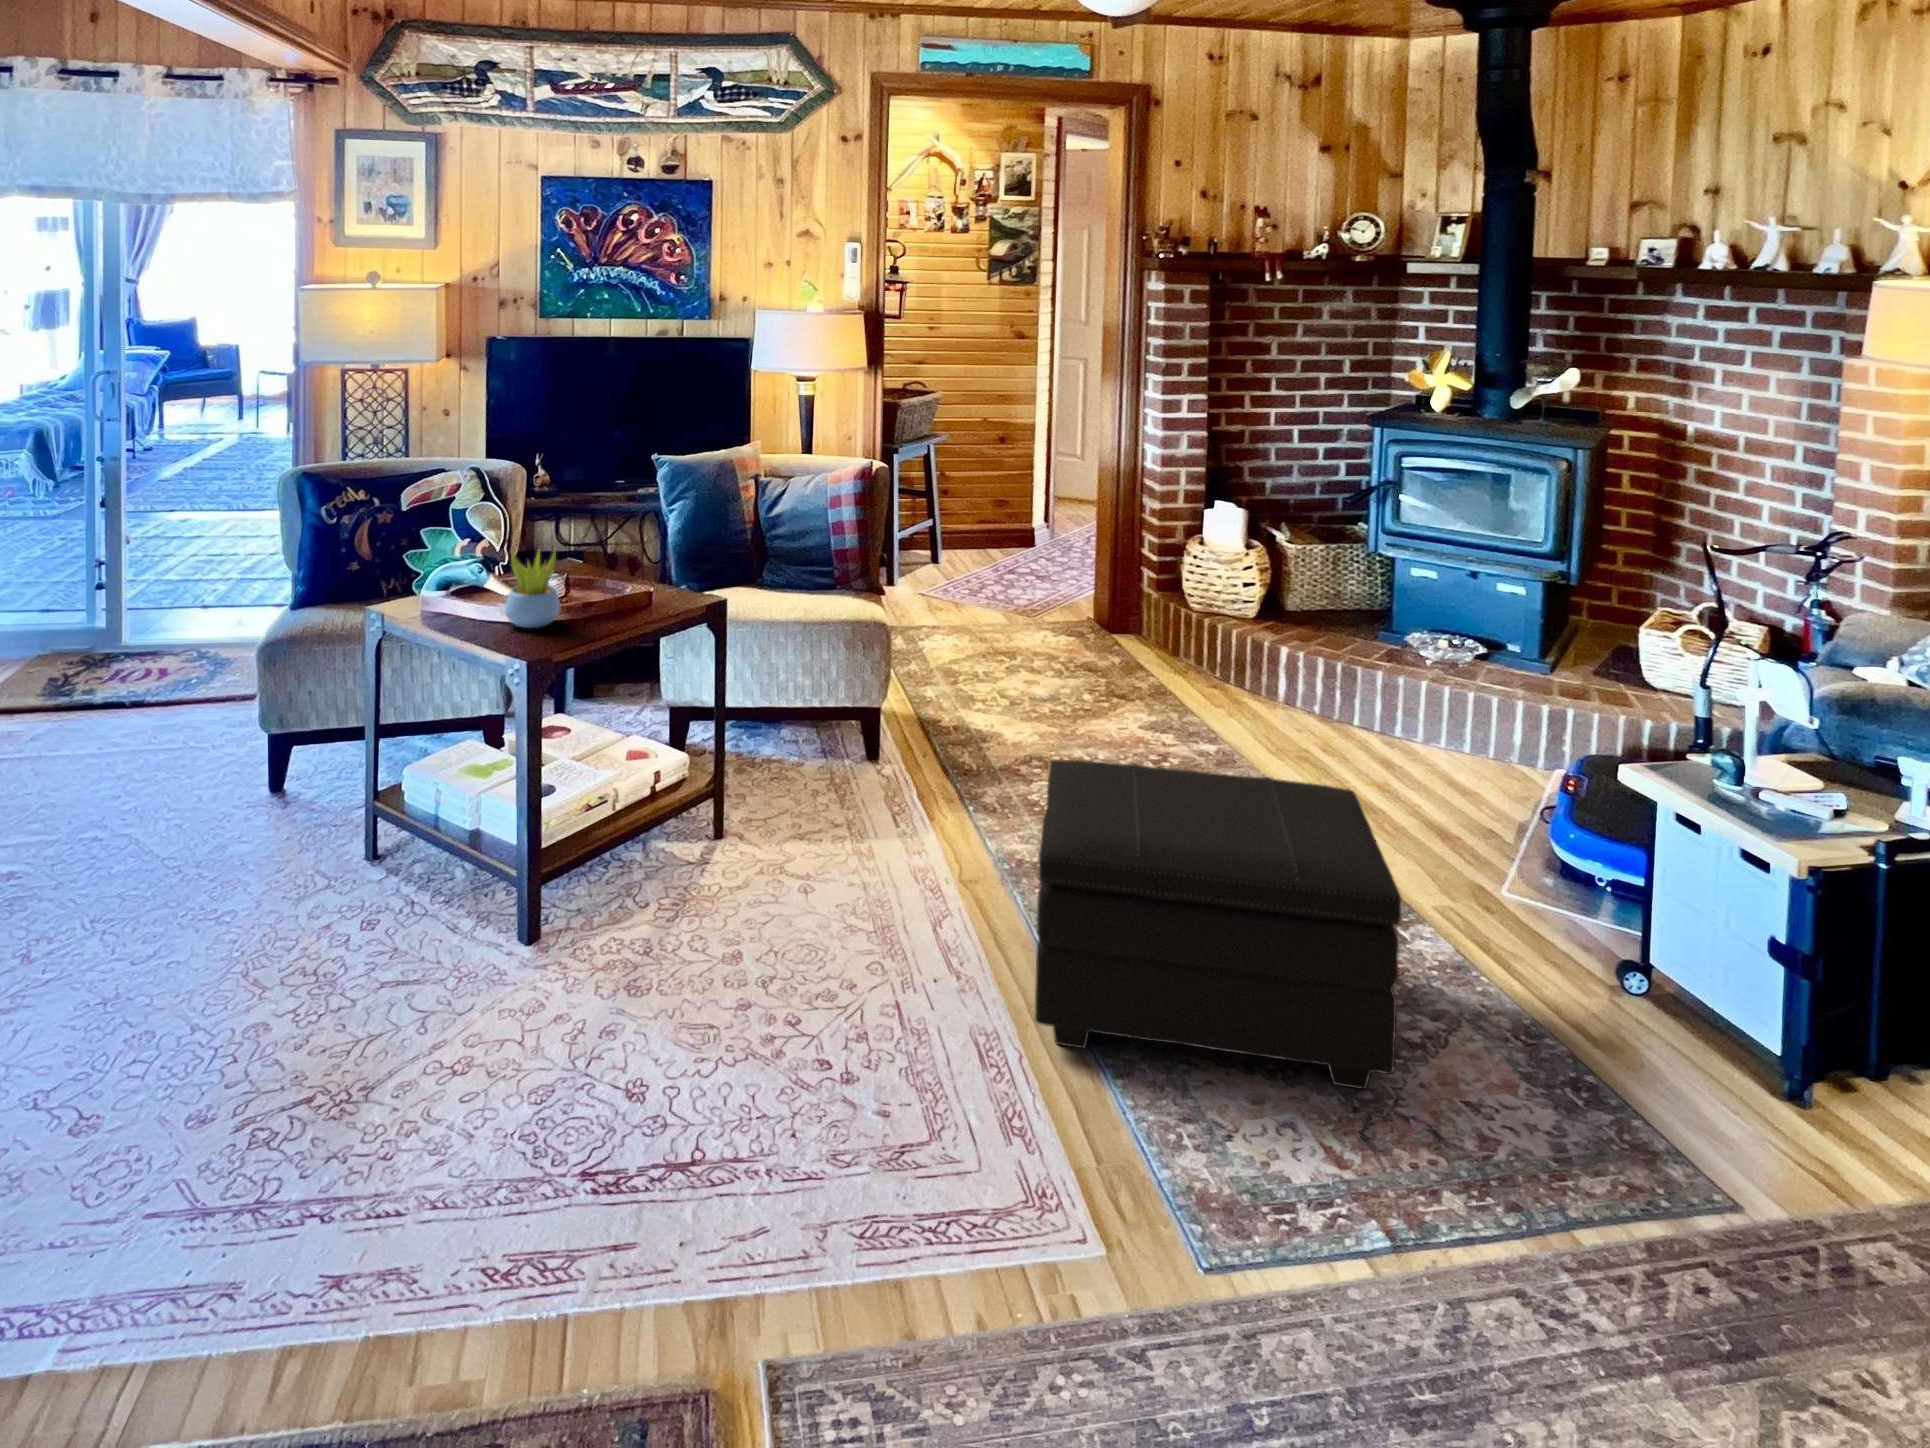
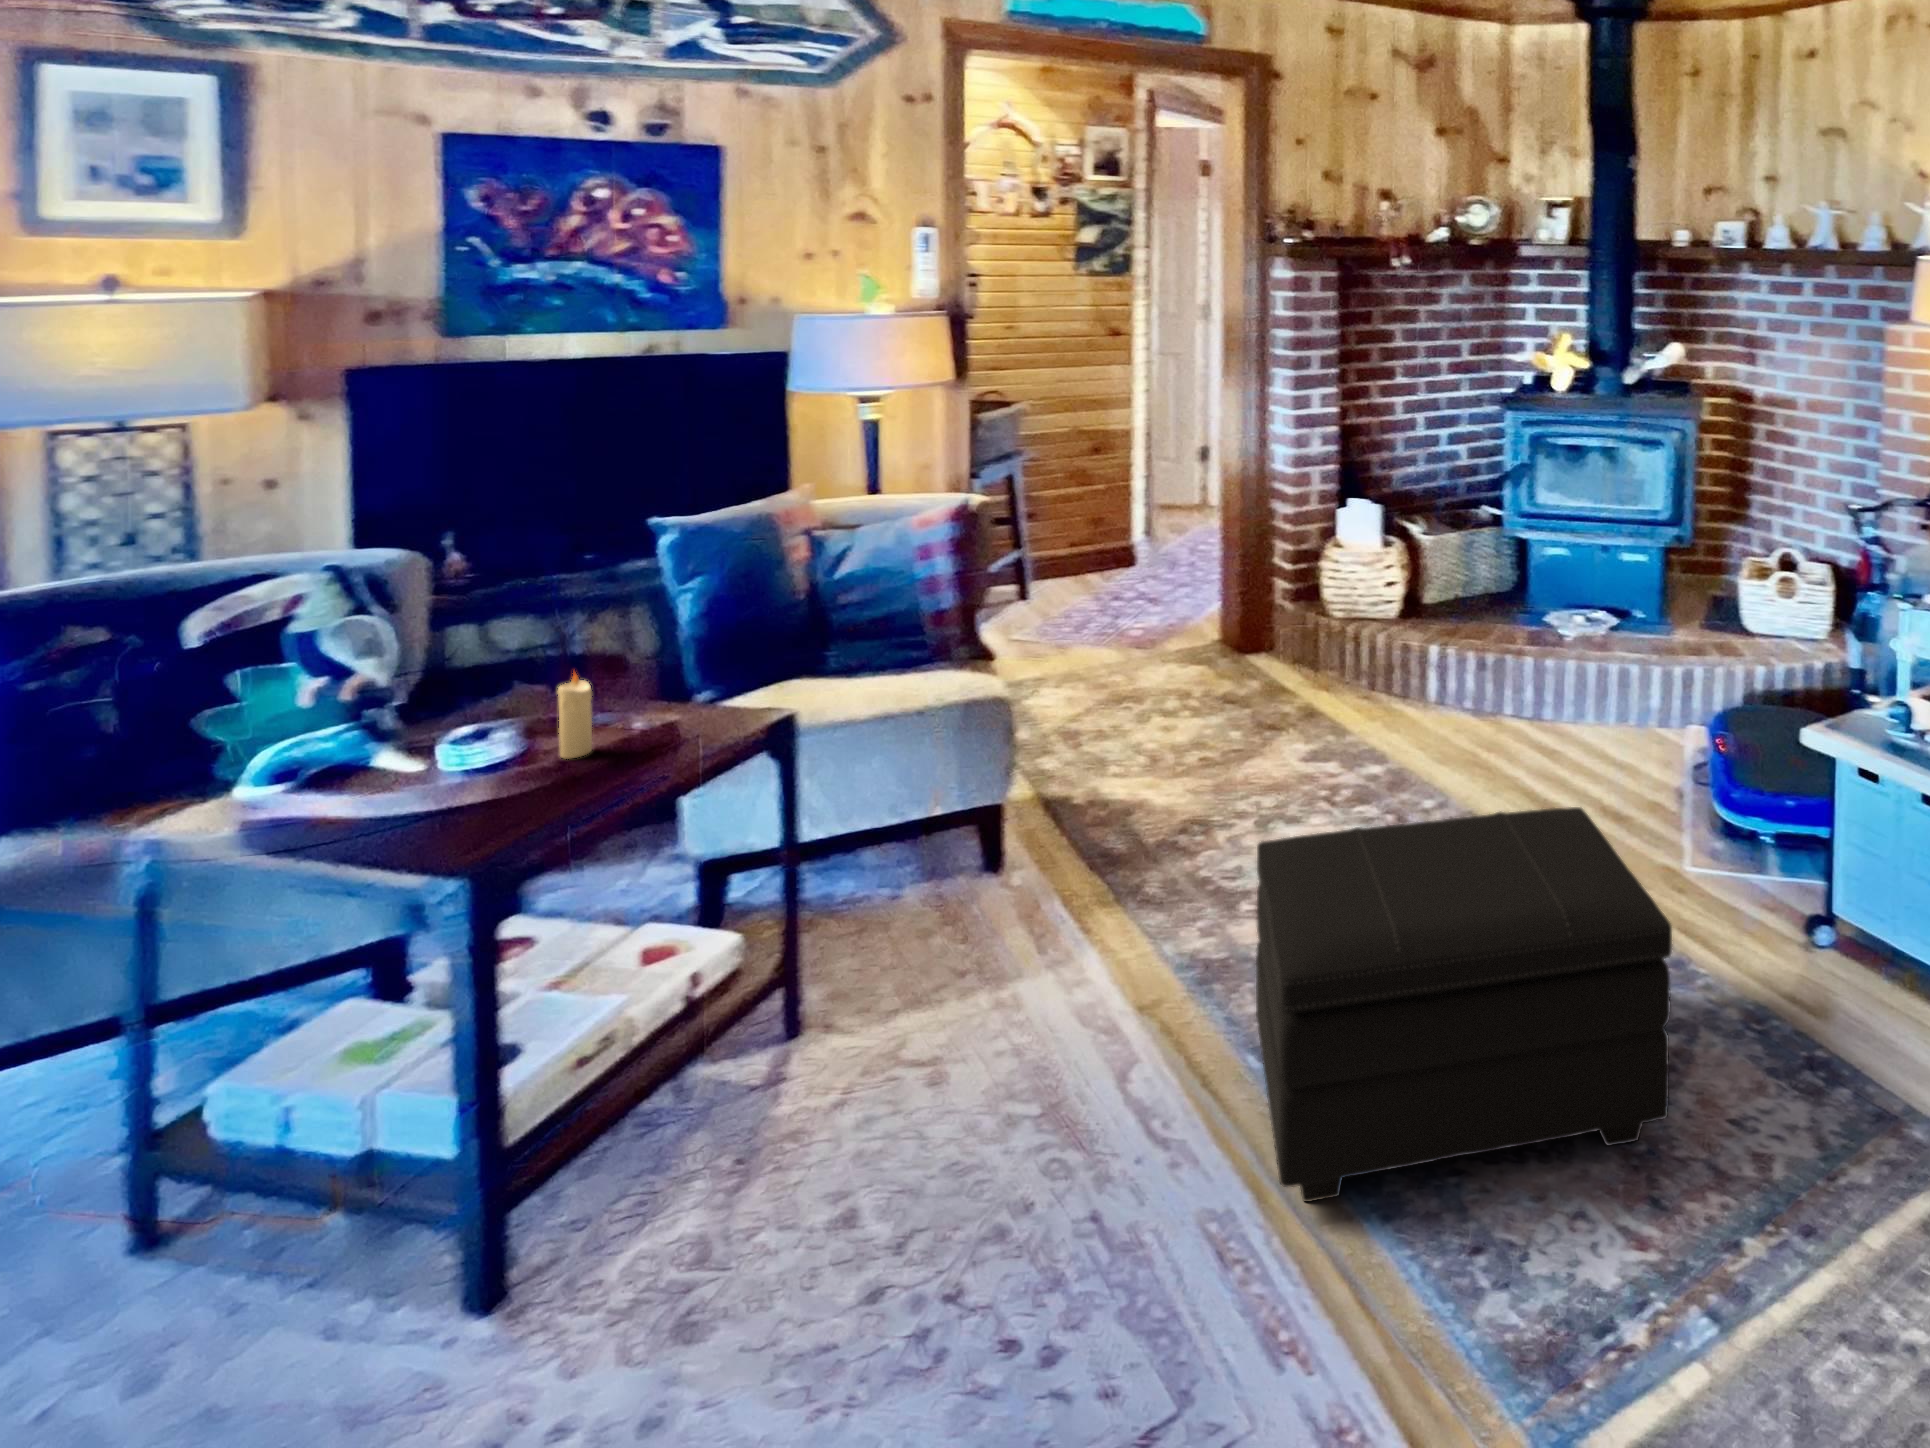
candle: none [585,547,605,608] -> present [558,672,592,759]
succulent plant: present [505,550,560,628] -> none [413,680,518,815]

